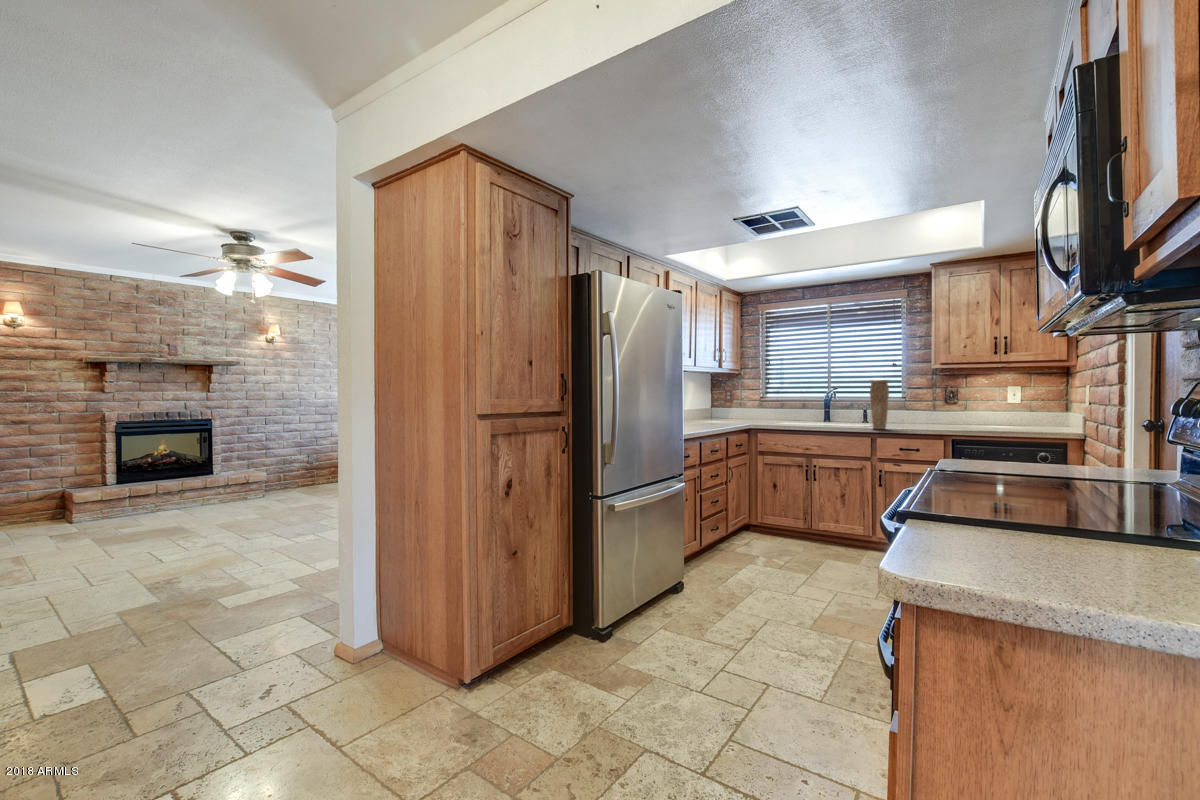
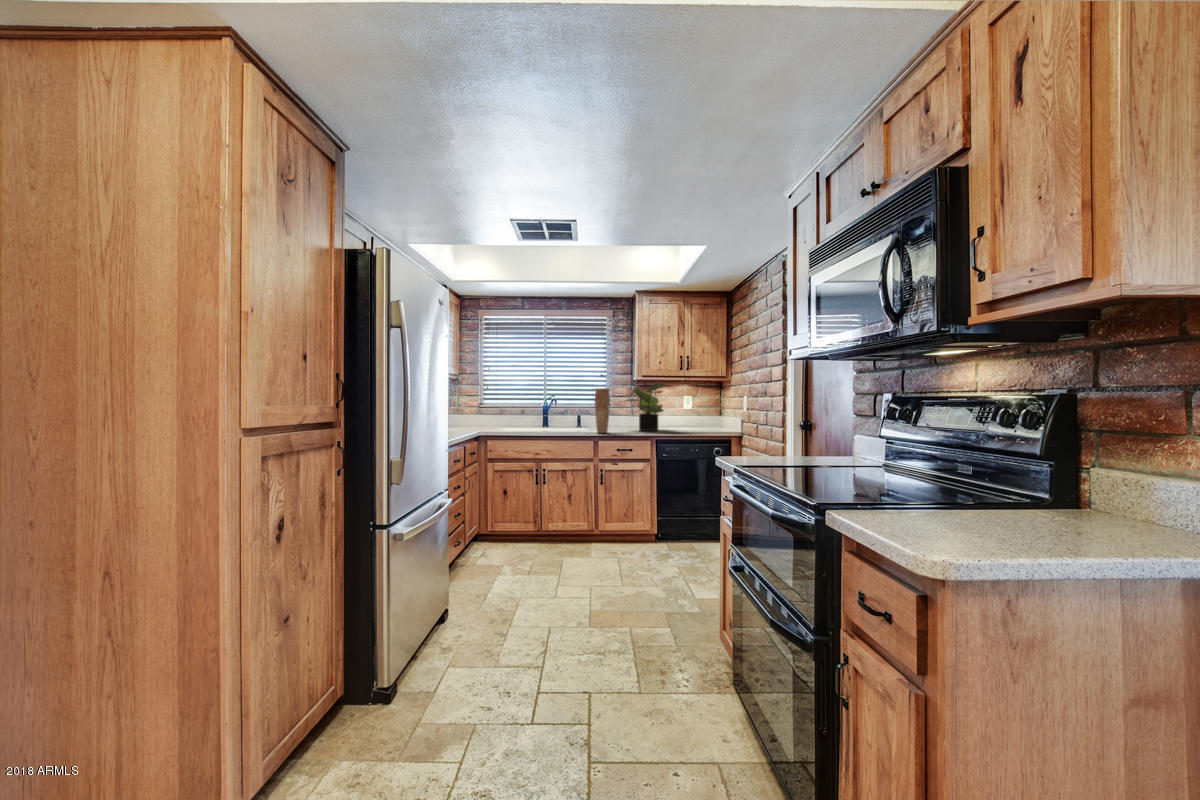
potted plant: none [909,370,974,429] -> present [626,383,667,431]

